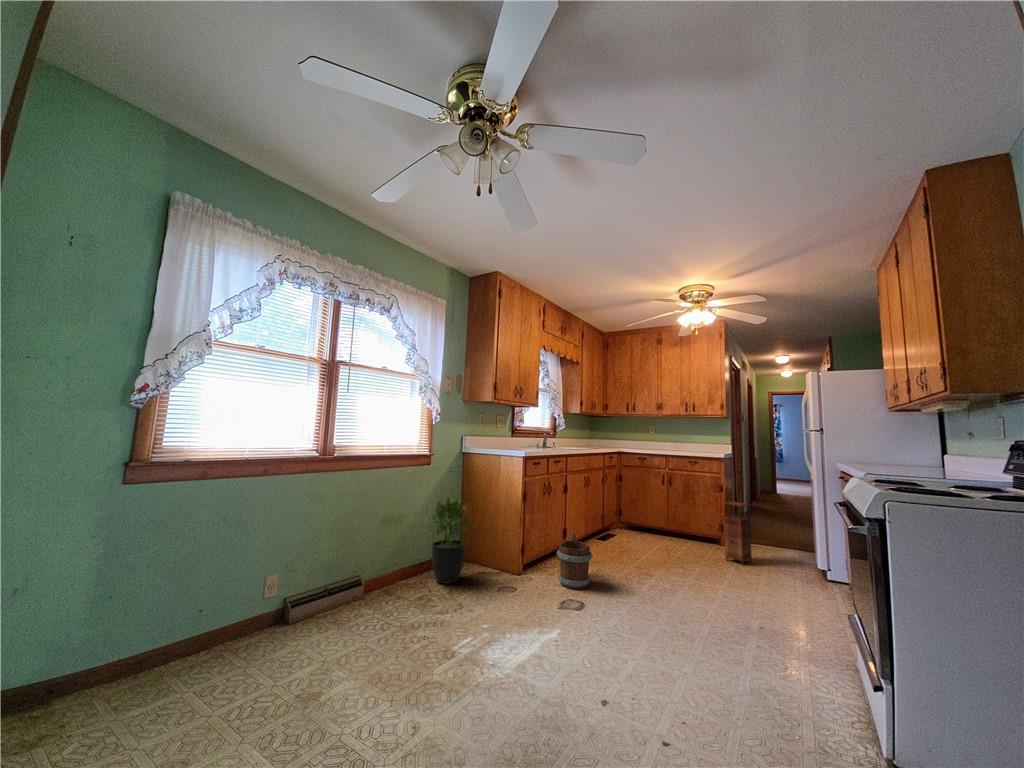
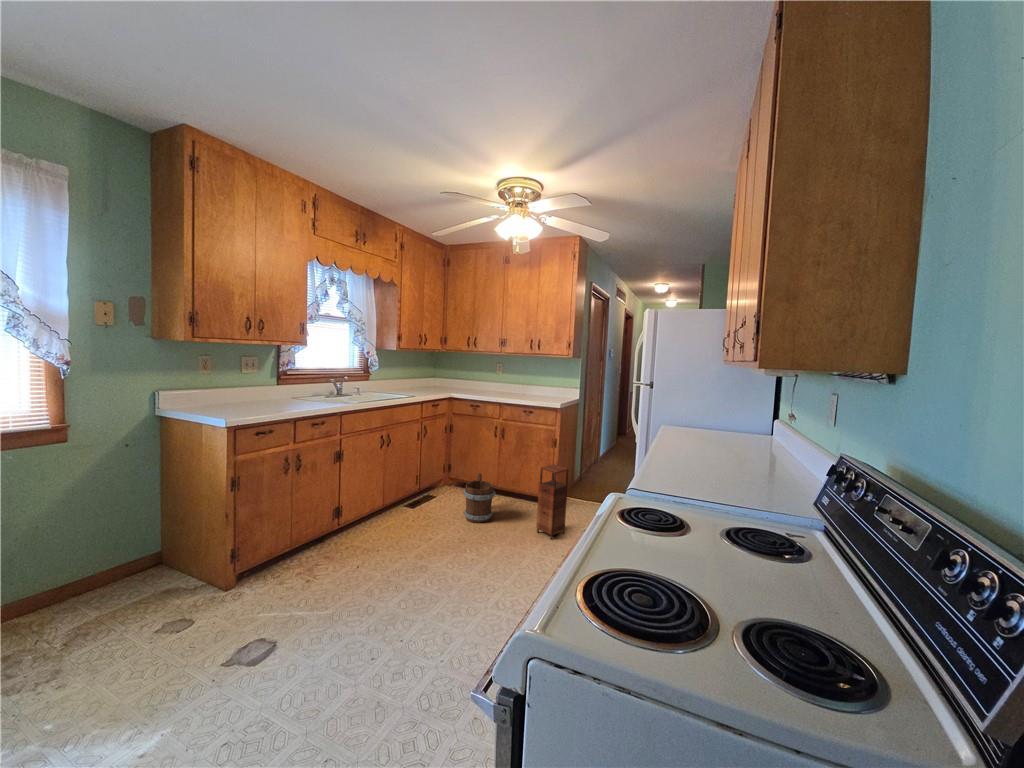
potted plant: present [427,498,471,584] -> none [34,492,146,621]
bucket: present [556,533,593,589] -> present [463,473,496,523]

